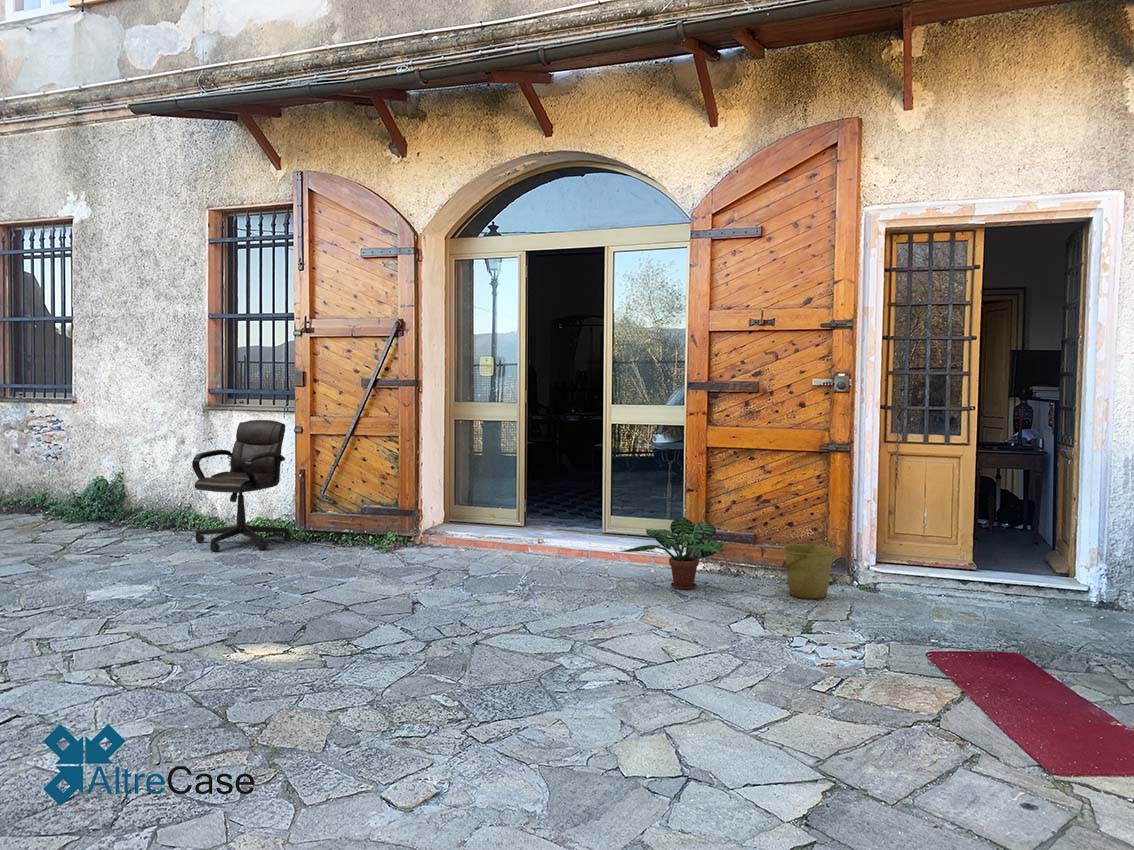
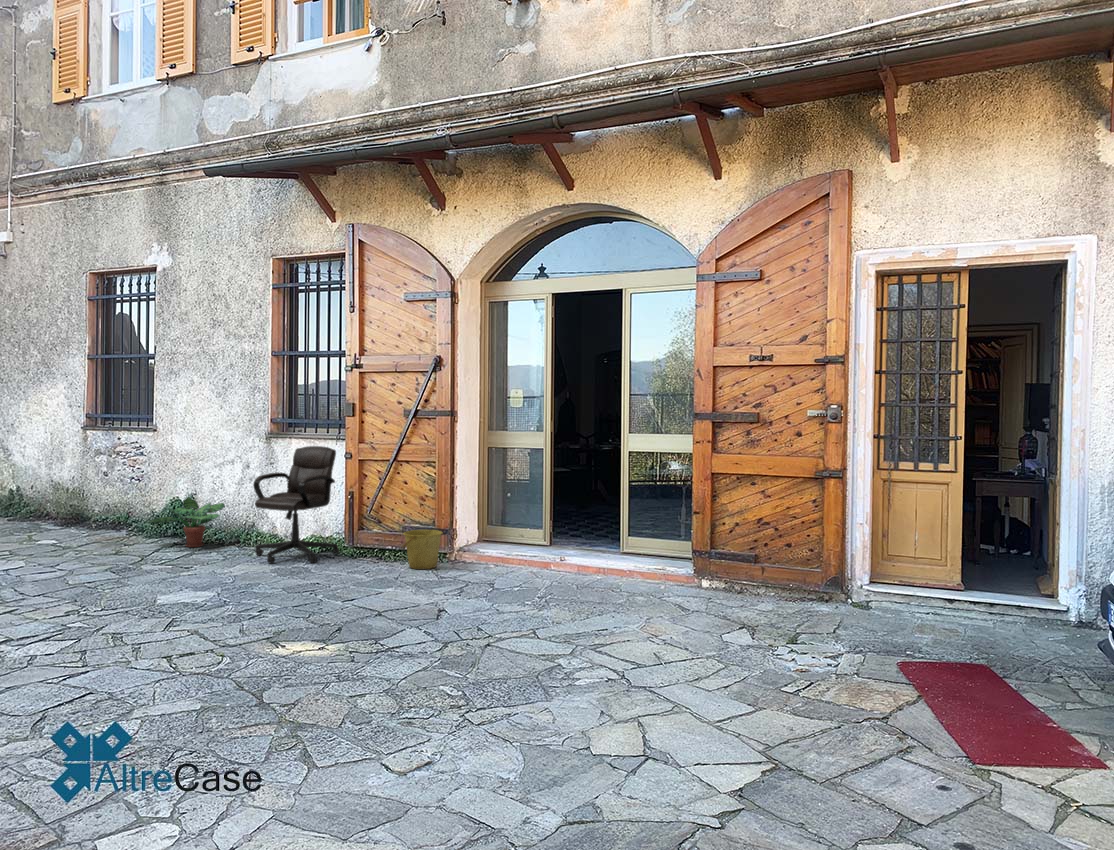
potted plant: present [622,516,725,590] -> present [149,497,225,547]
bucket: present [781,544,836,599] -> present [403,530,442,569]

